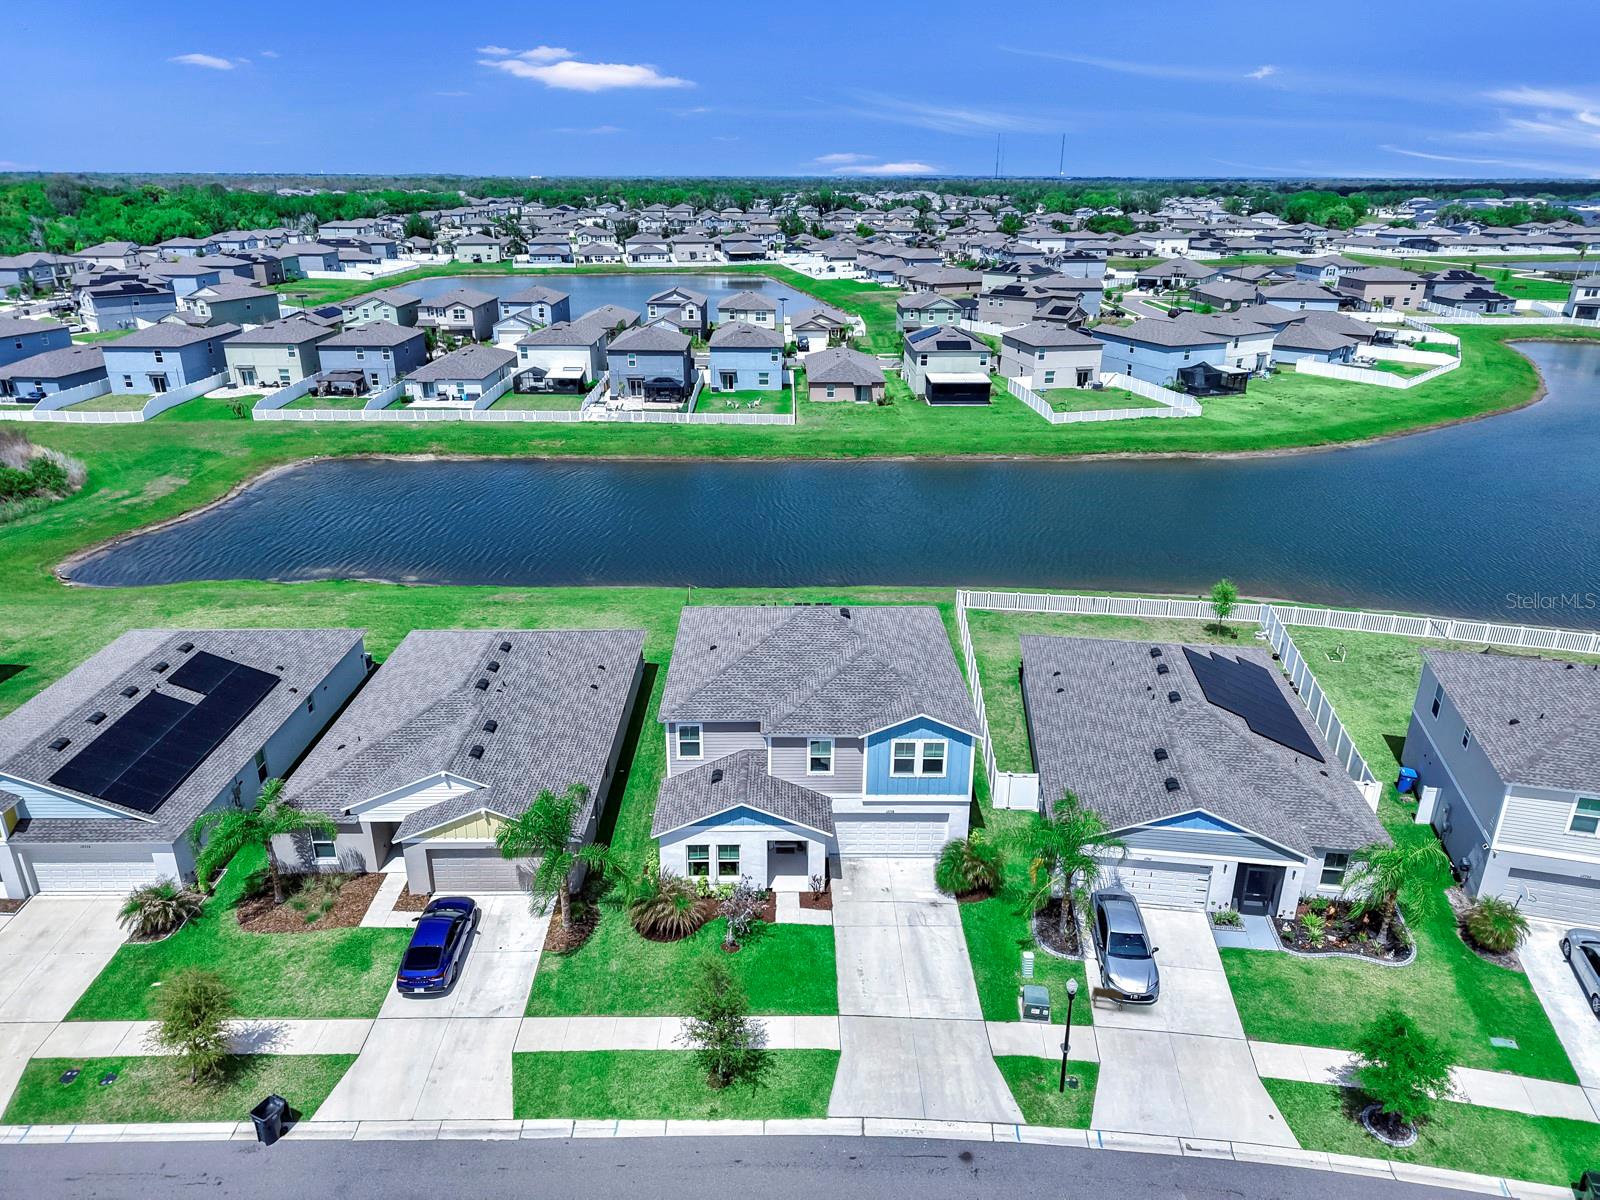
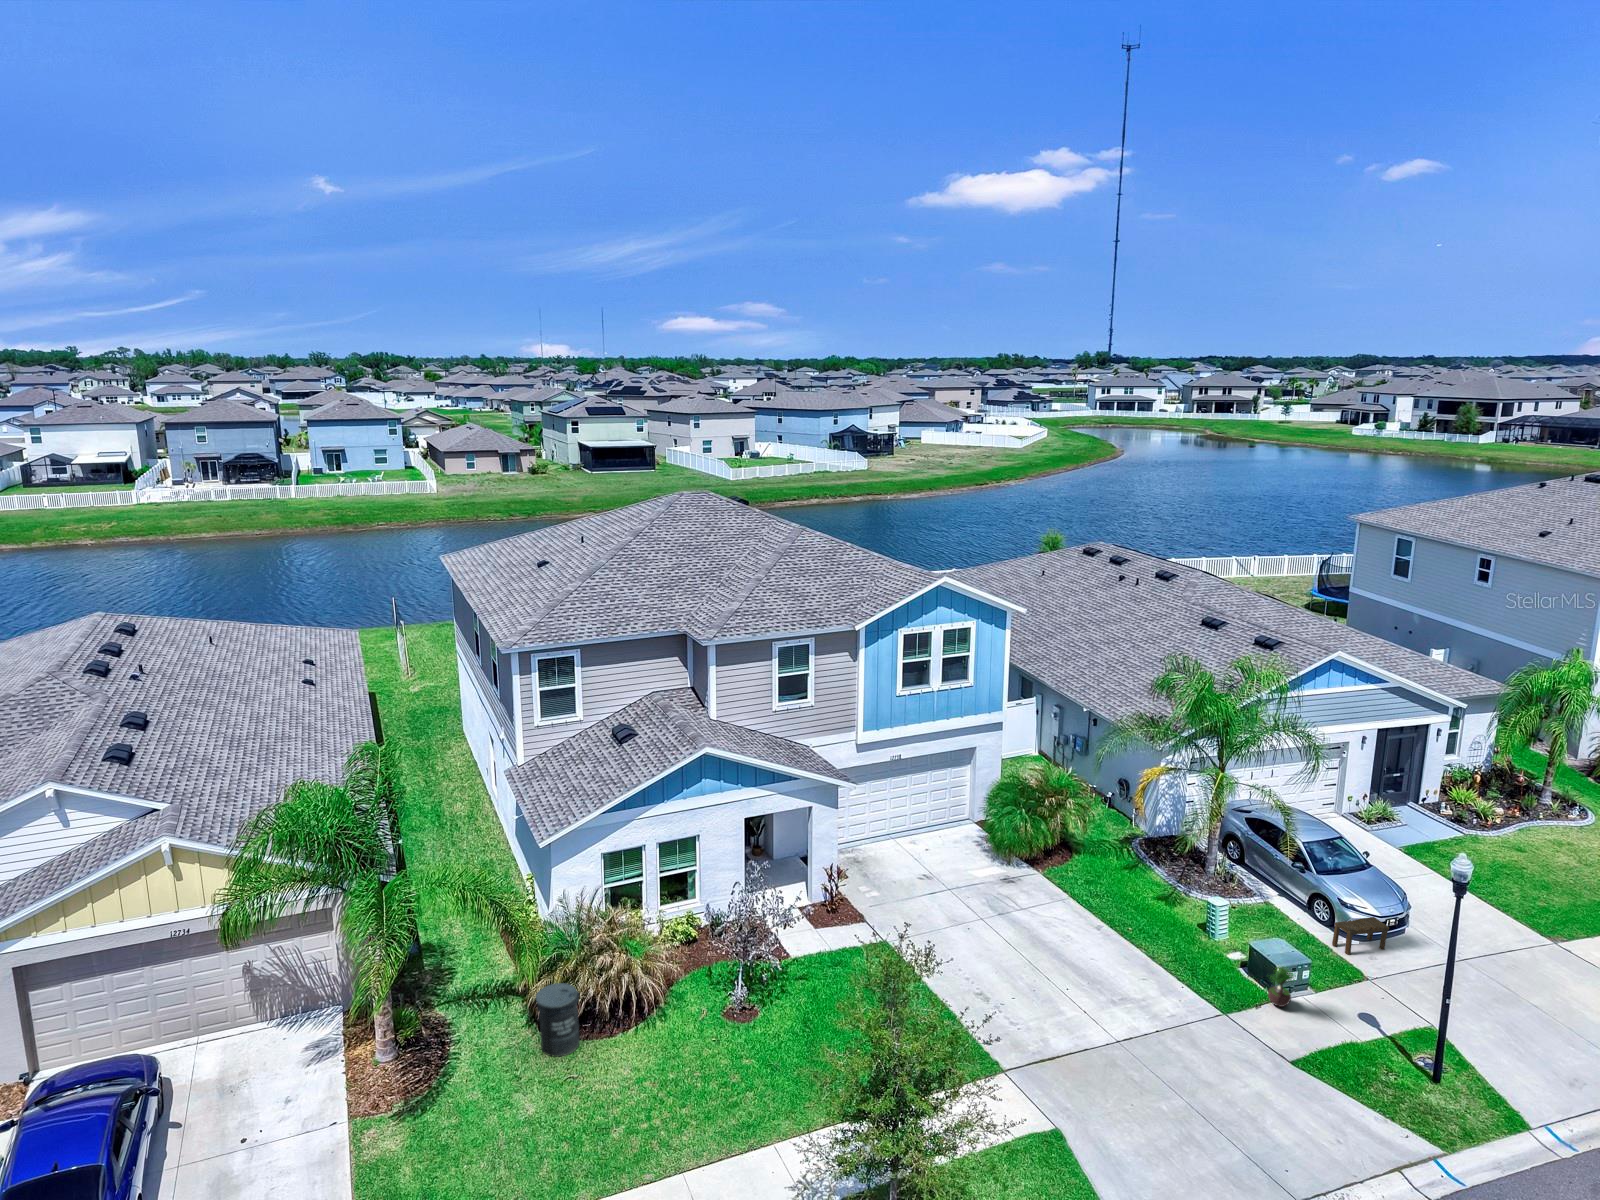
trash can: none [631,911,653,947] -> present [536,983,580,1057]
potted tree: none [1009,1002,1026,1026] -> present [1268,967,1296,1007]

